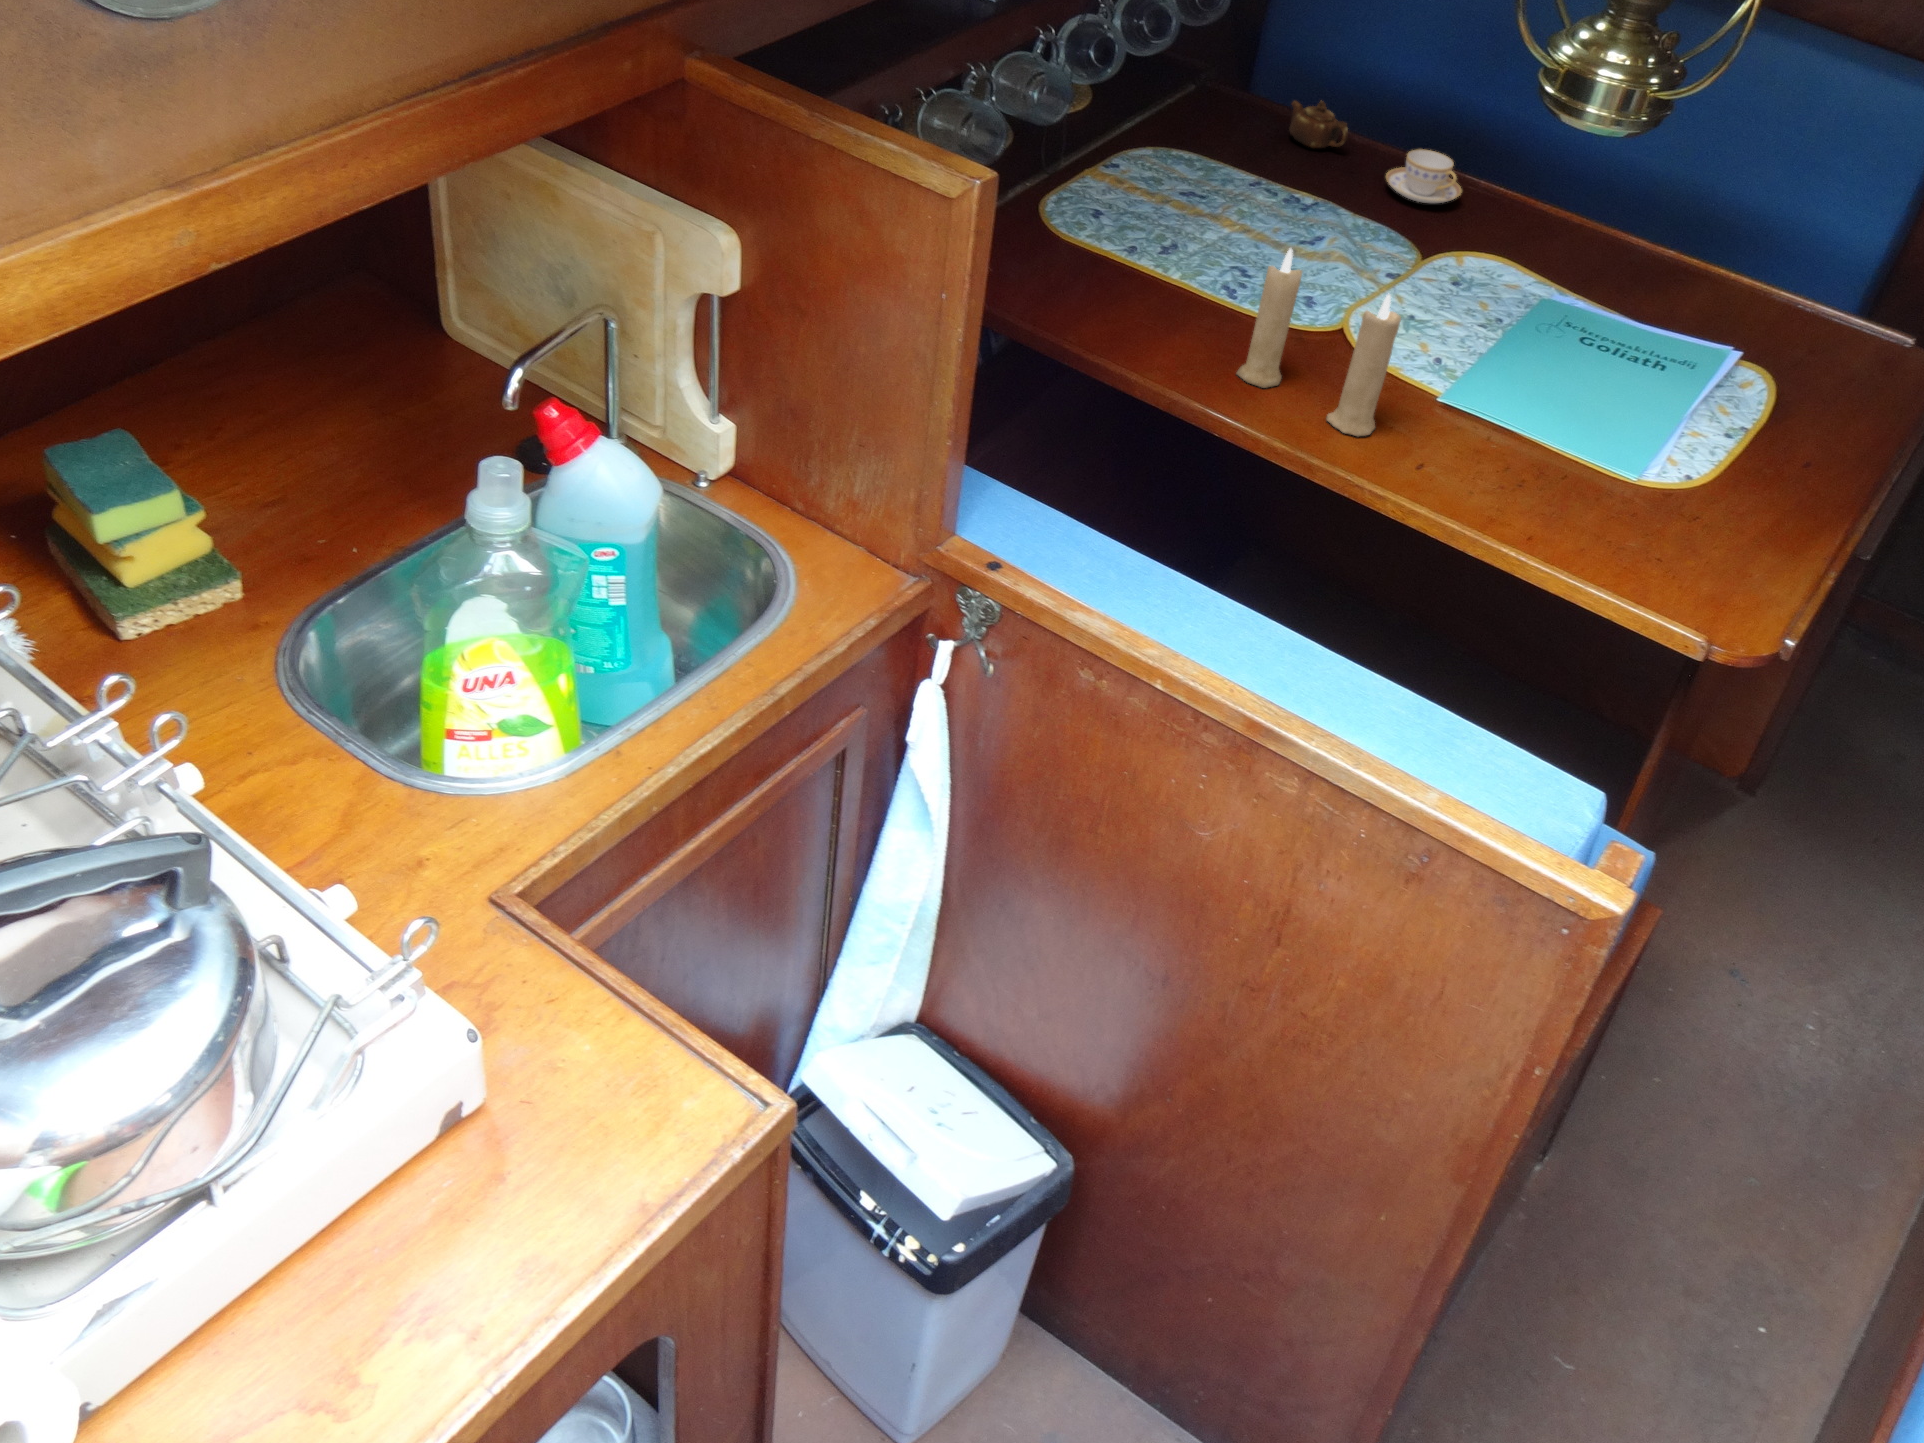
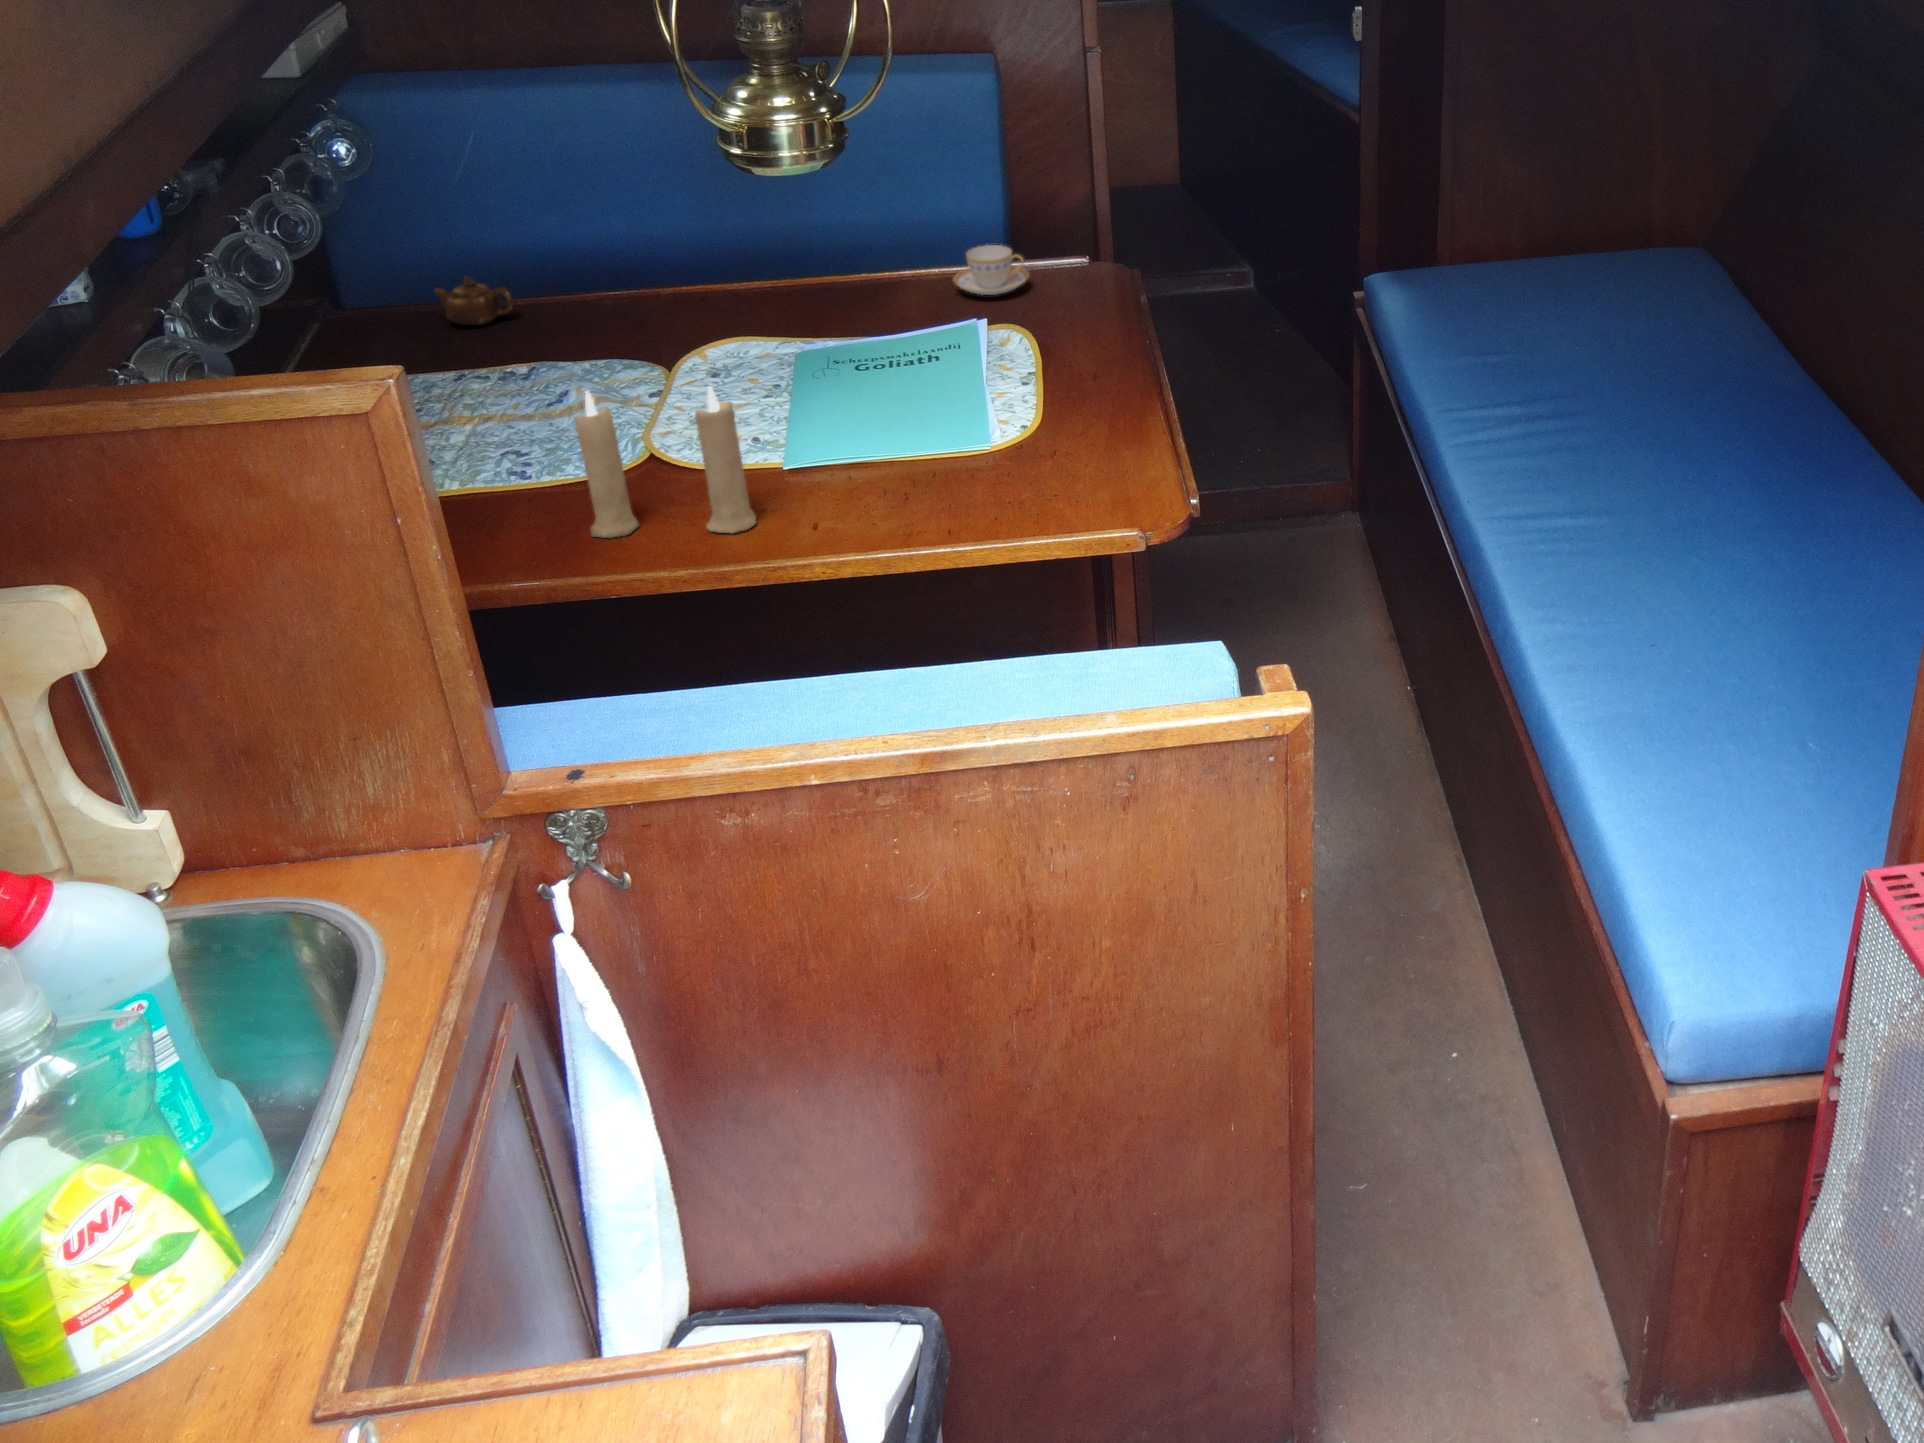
teacup: present [1386,149,1462,203] -> present [954,245,1029,295]

